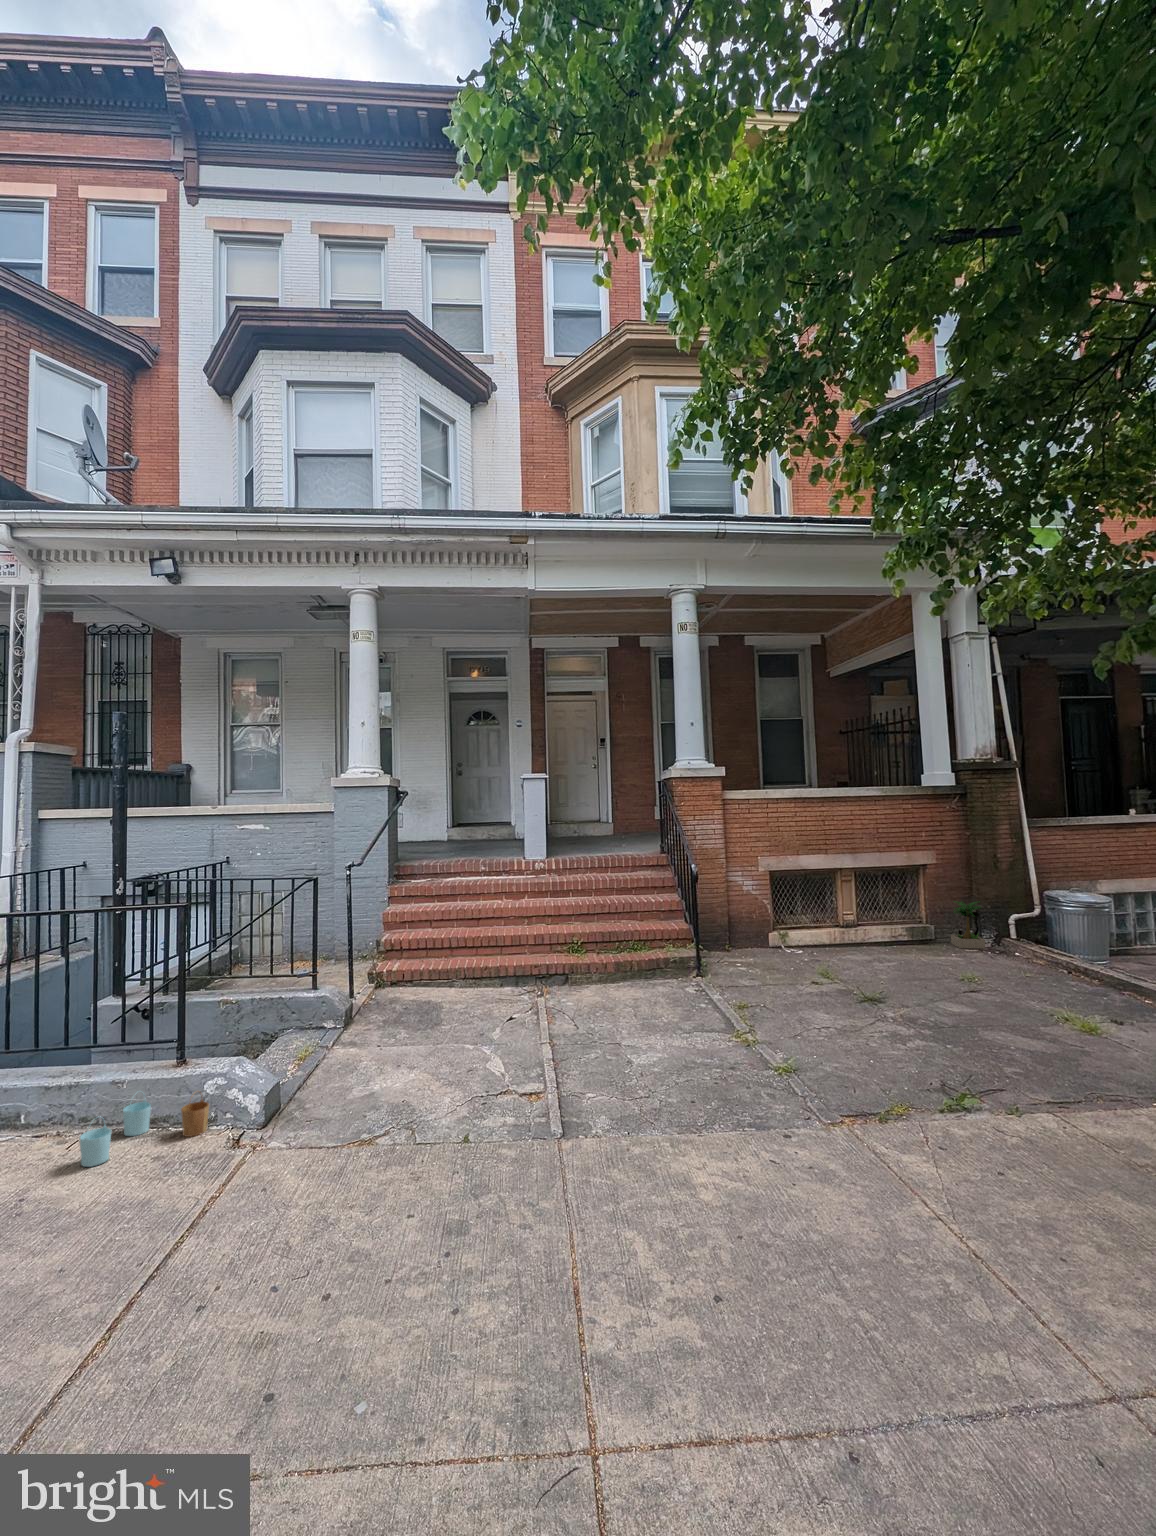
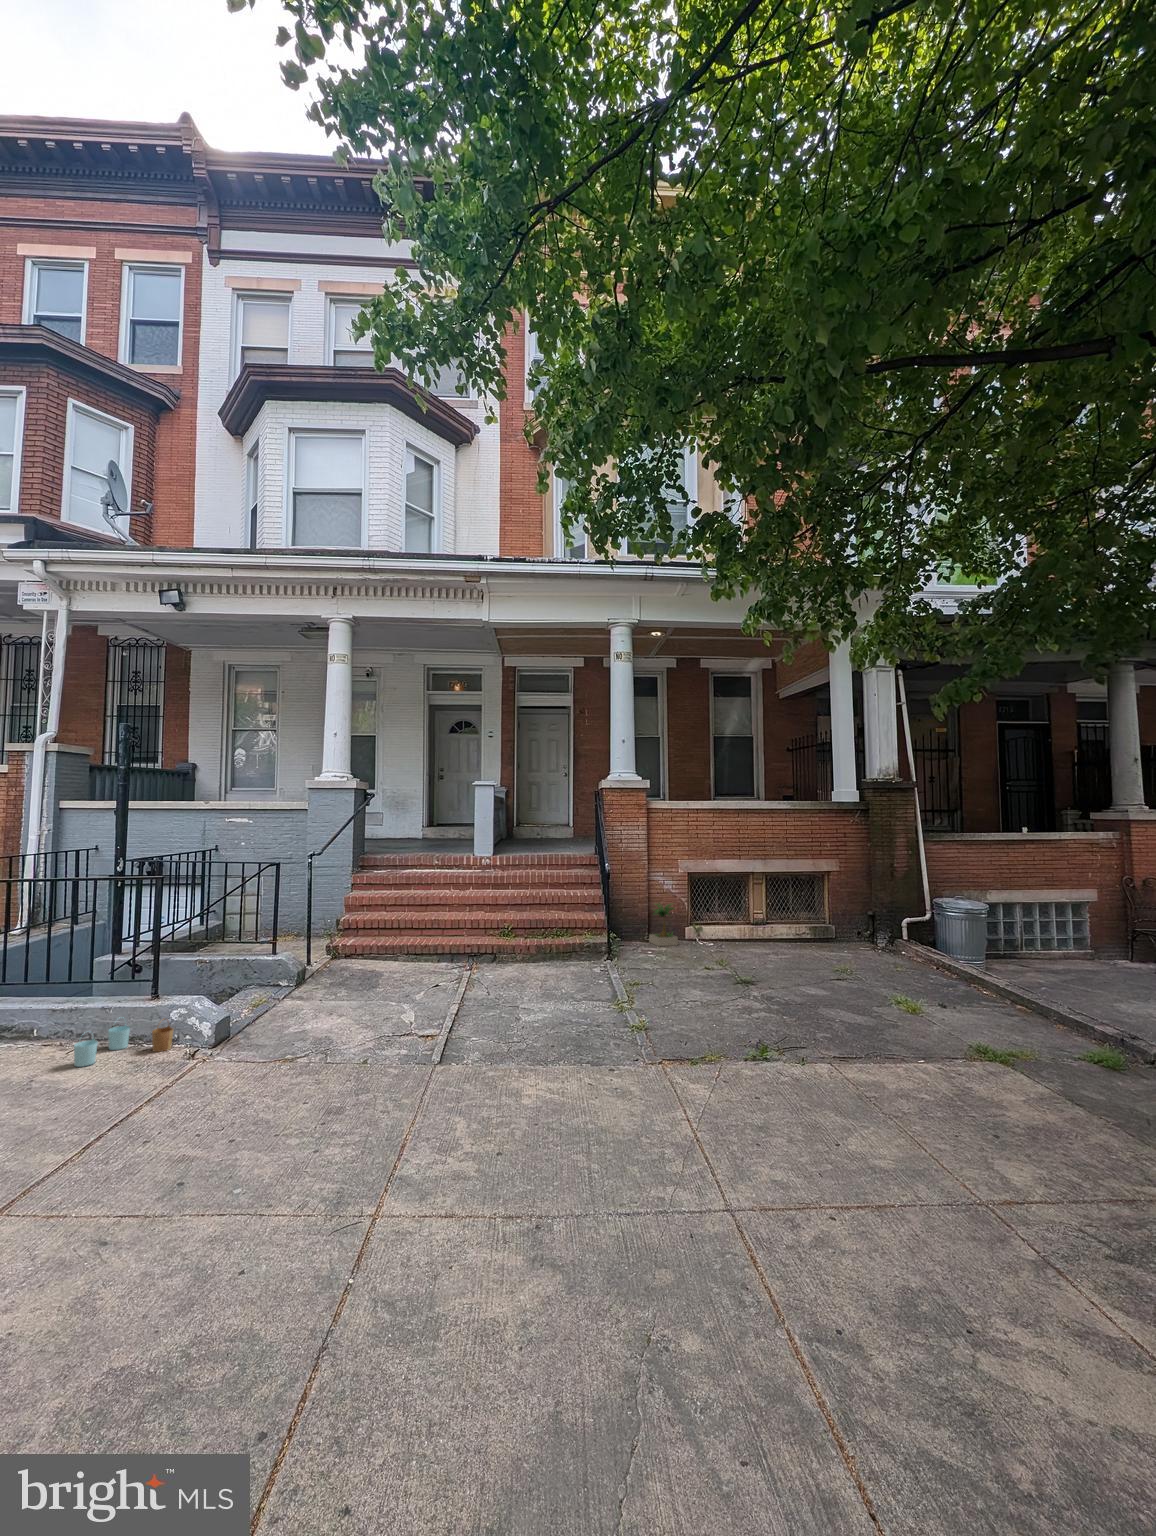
potted plant: present [951,901,985,949] -> present [649,903,678,946]

